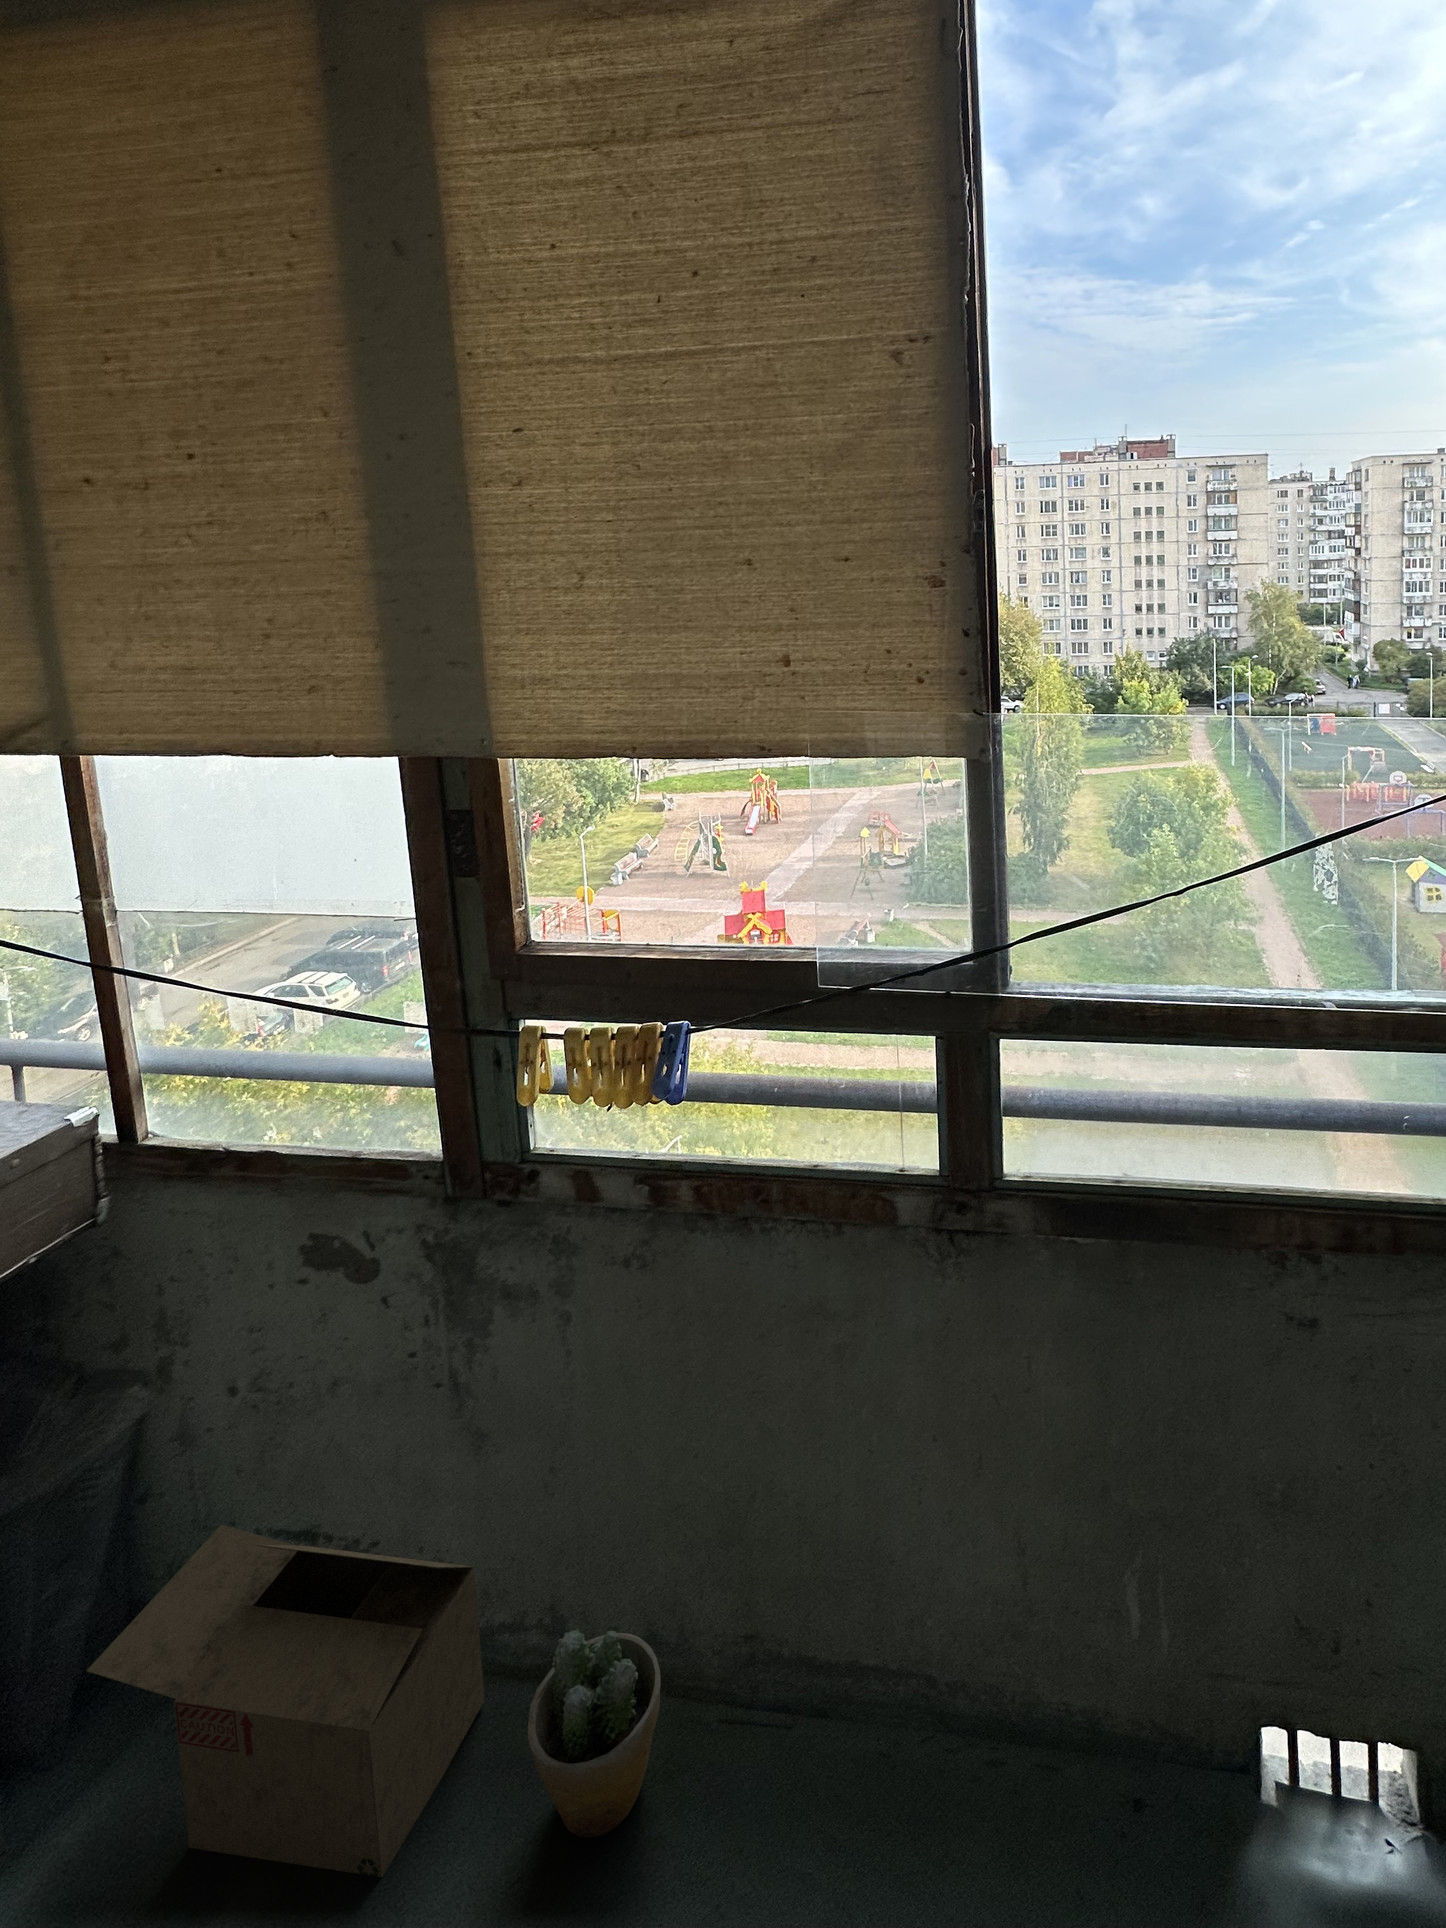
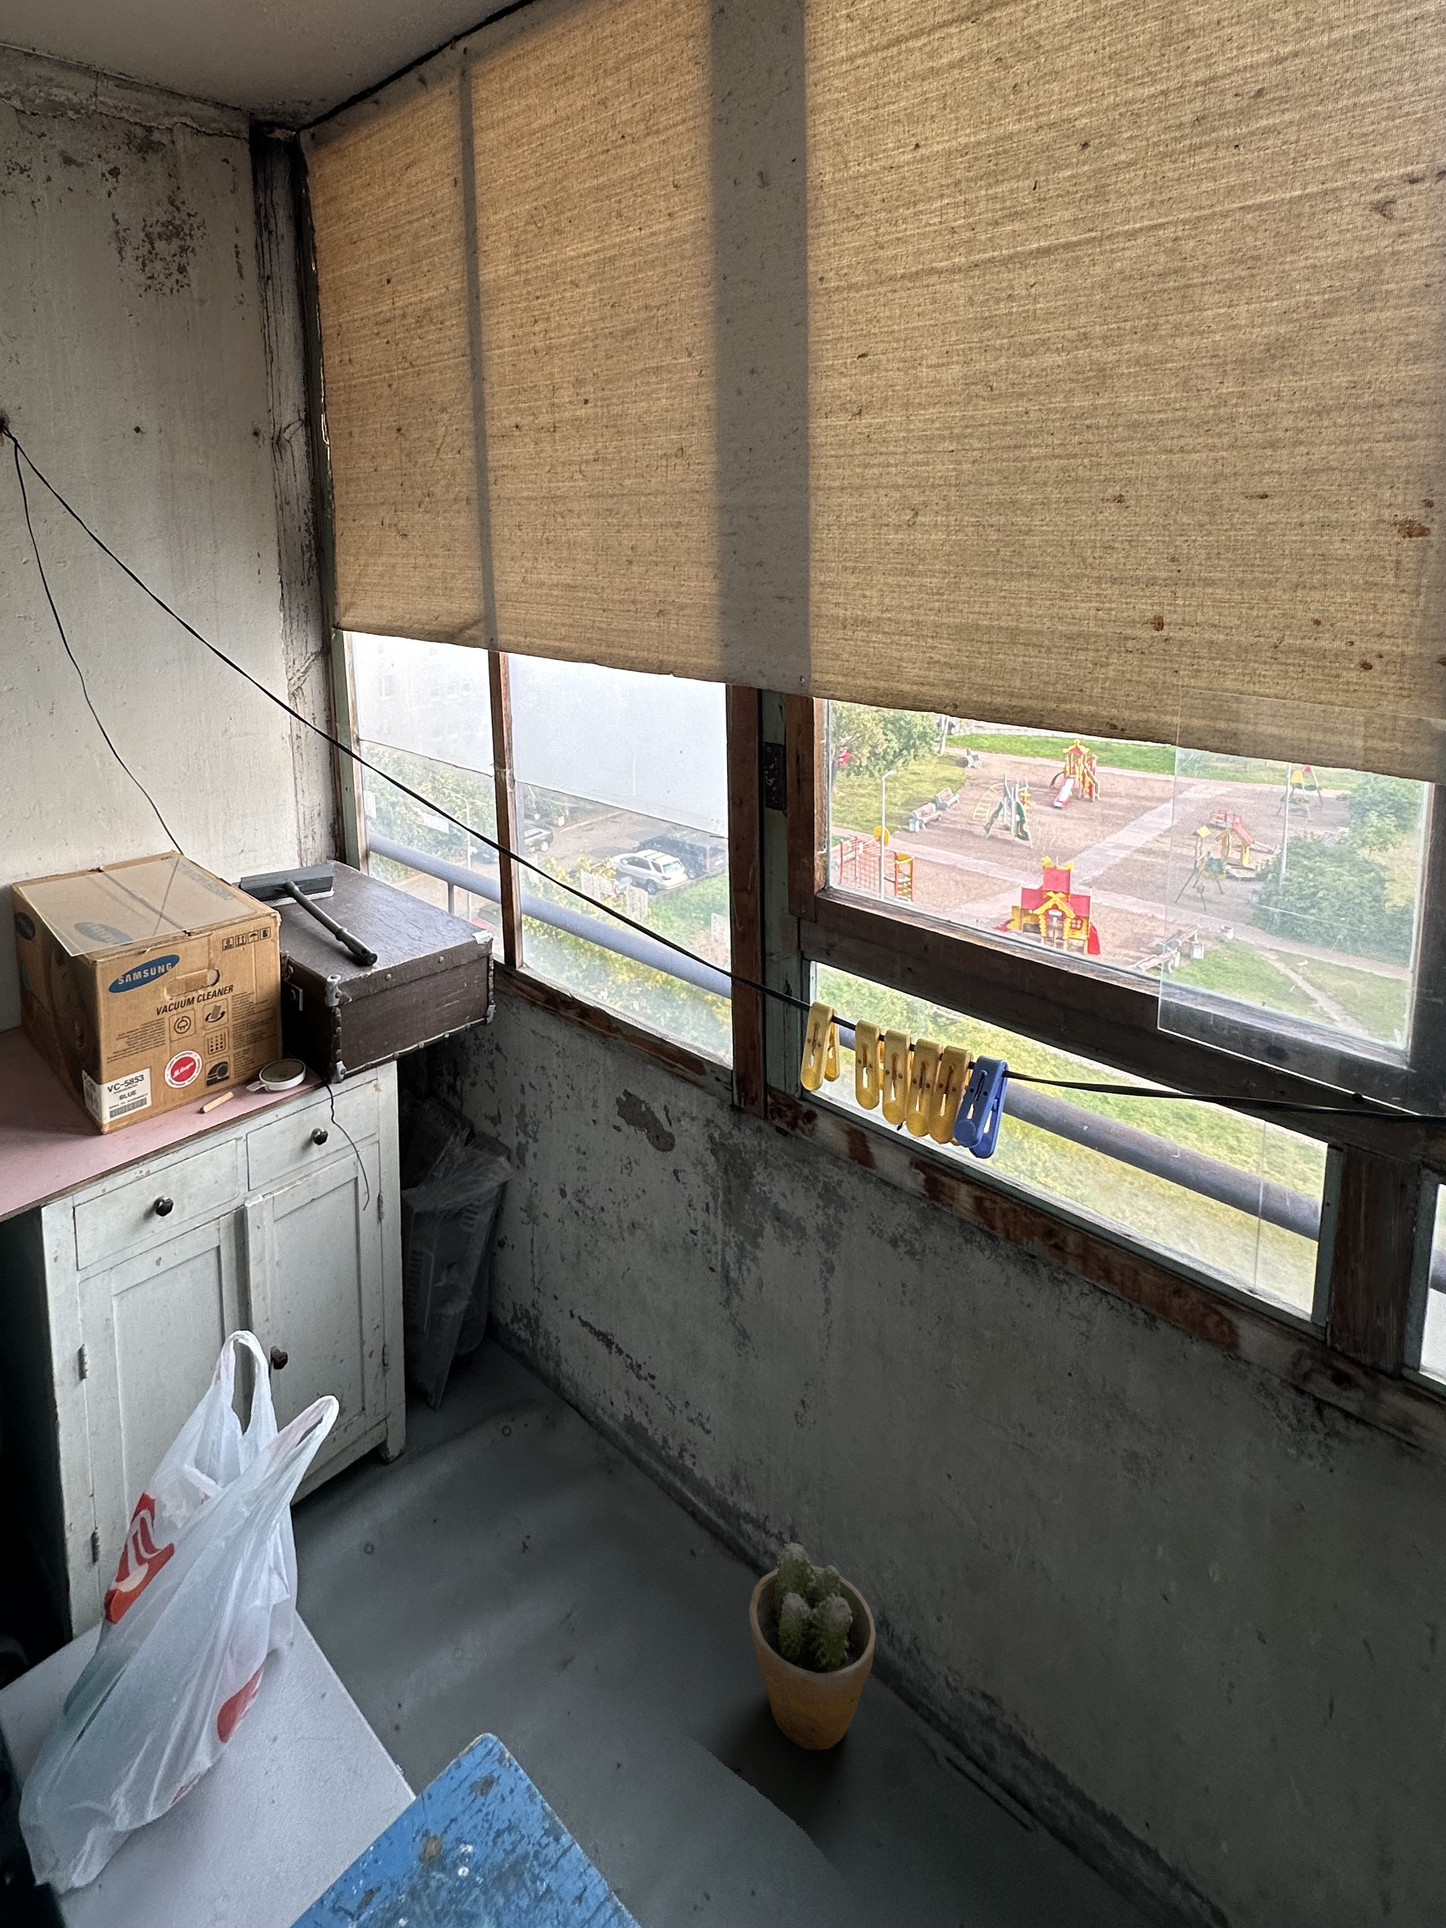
cardboard box: present [87,1525,485,1878] -> none [451,1300,722,1657]

